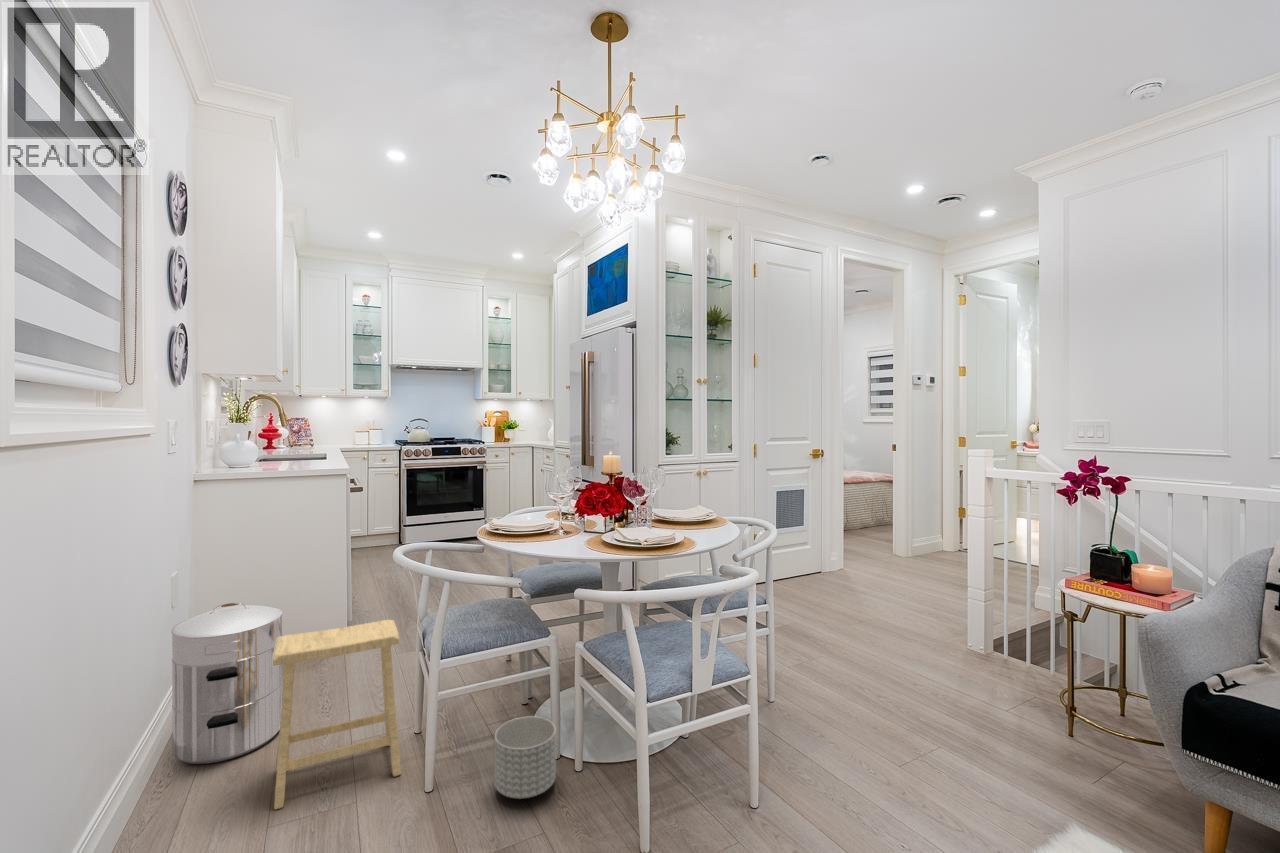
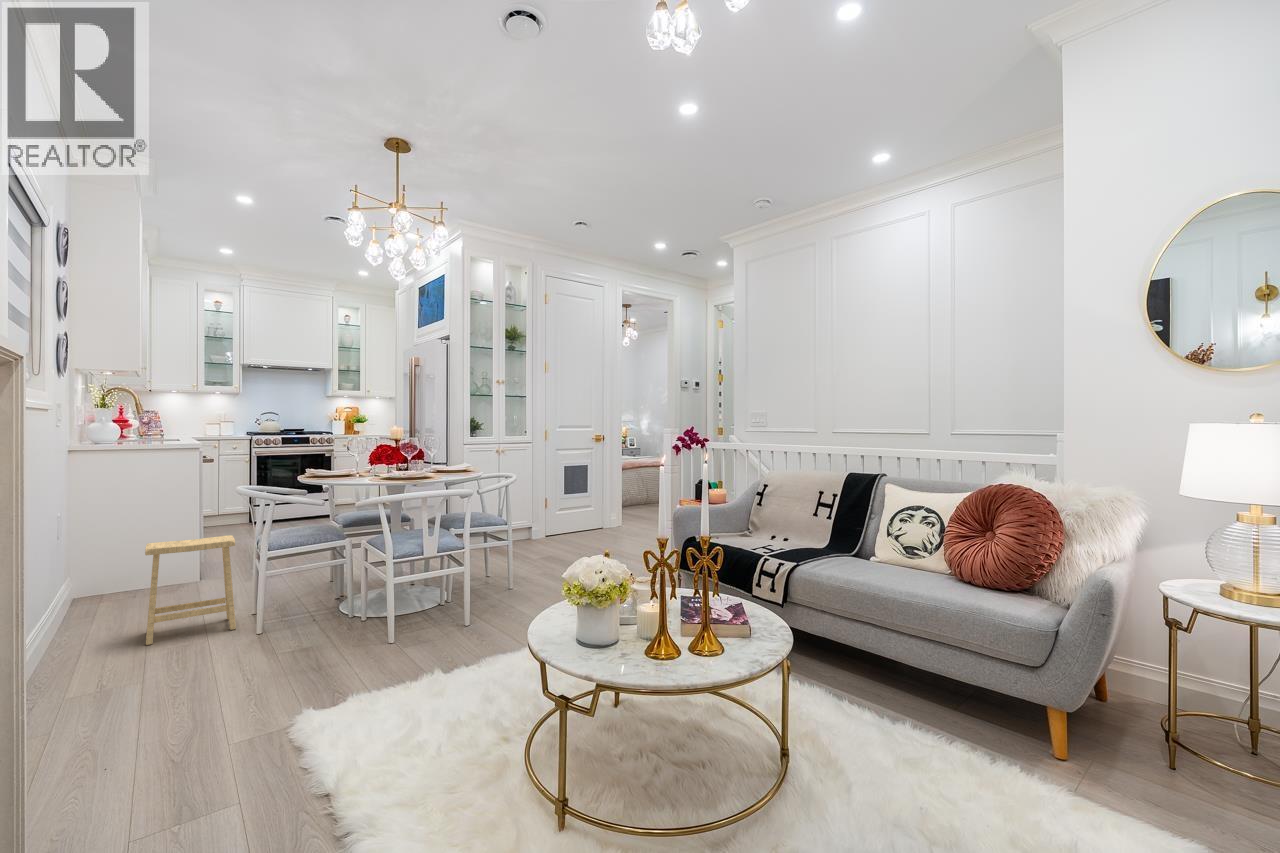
waste bin: present [171,603,283,764] -> none [63,529,147,634]
planter: present [495,716,556,799] -> none [299,589,341,631]

